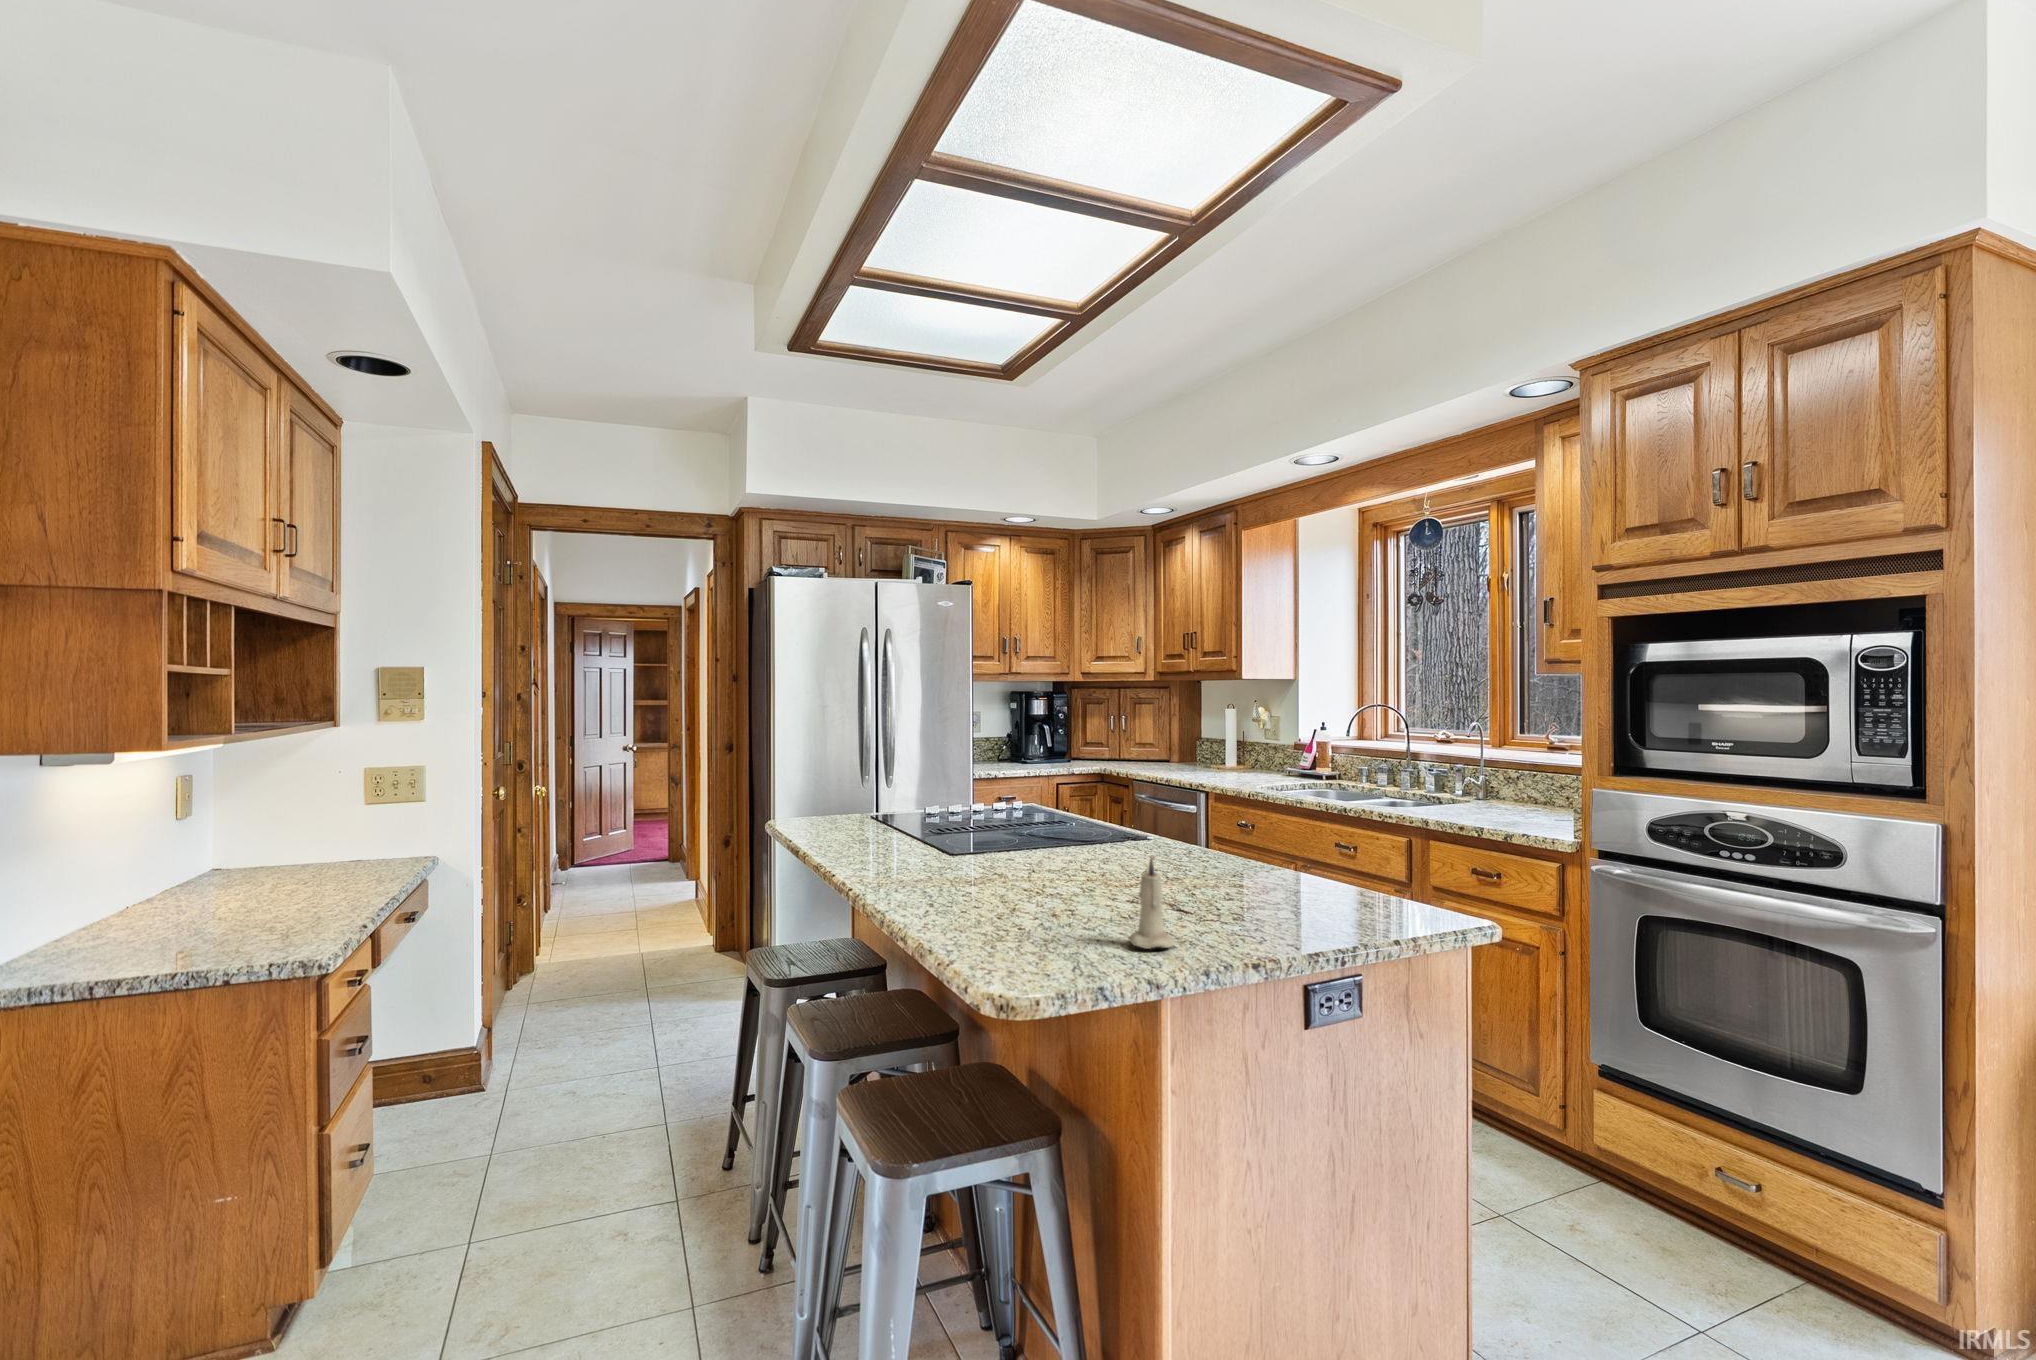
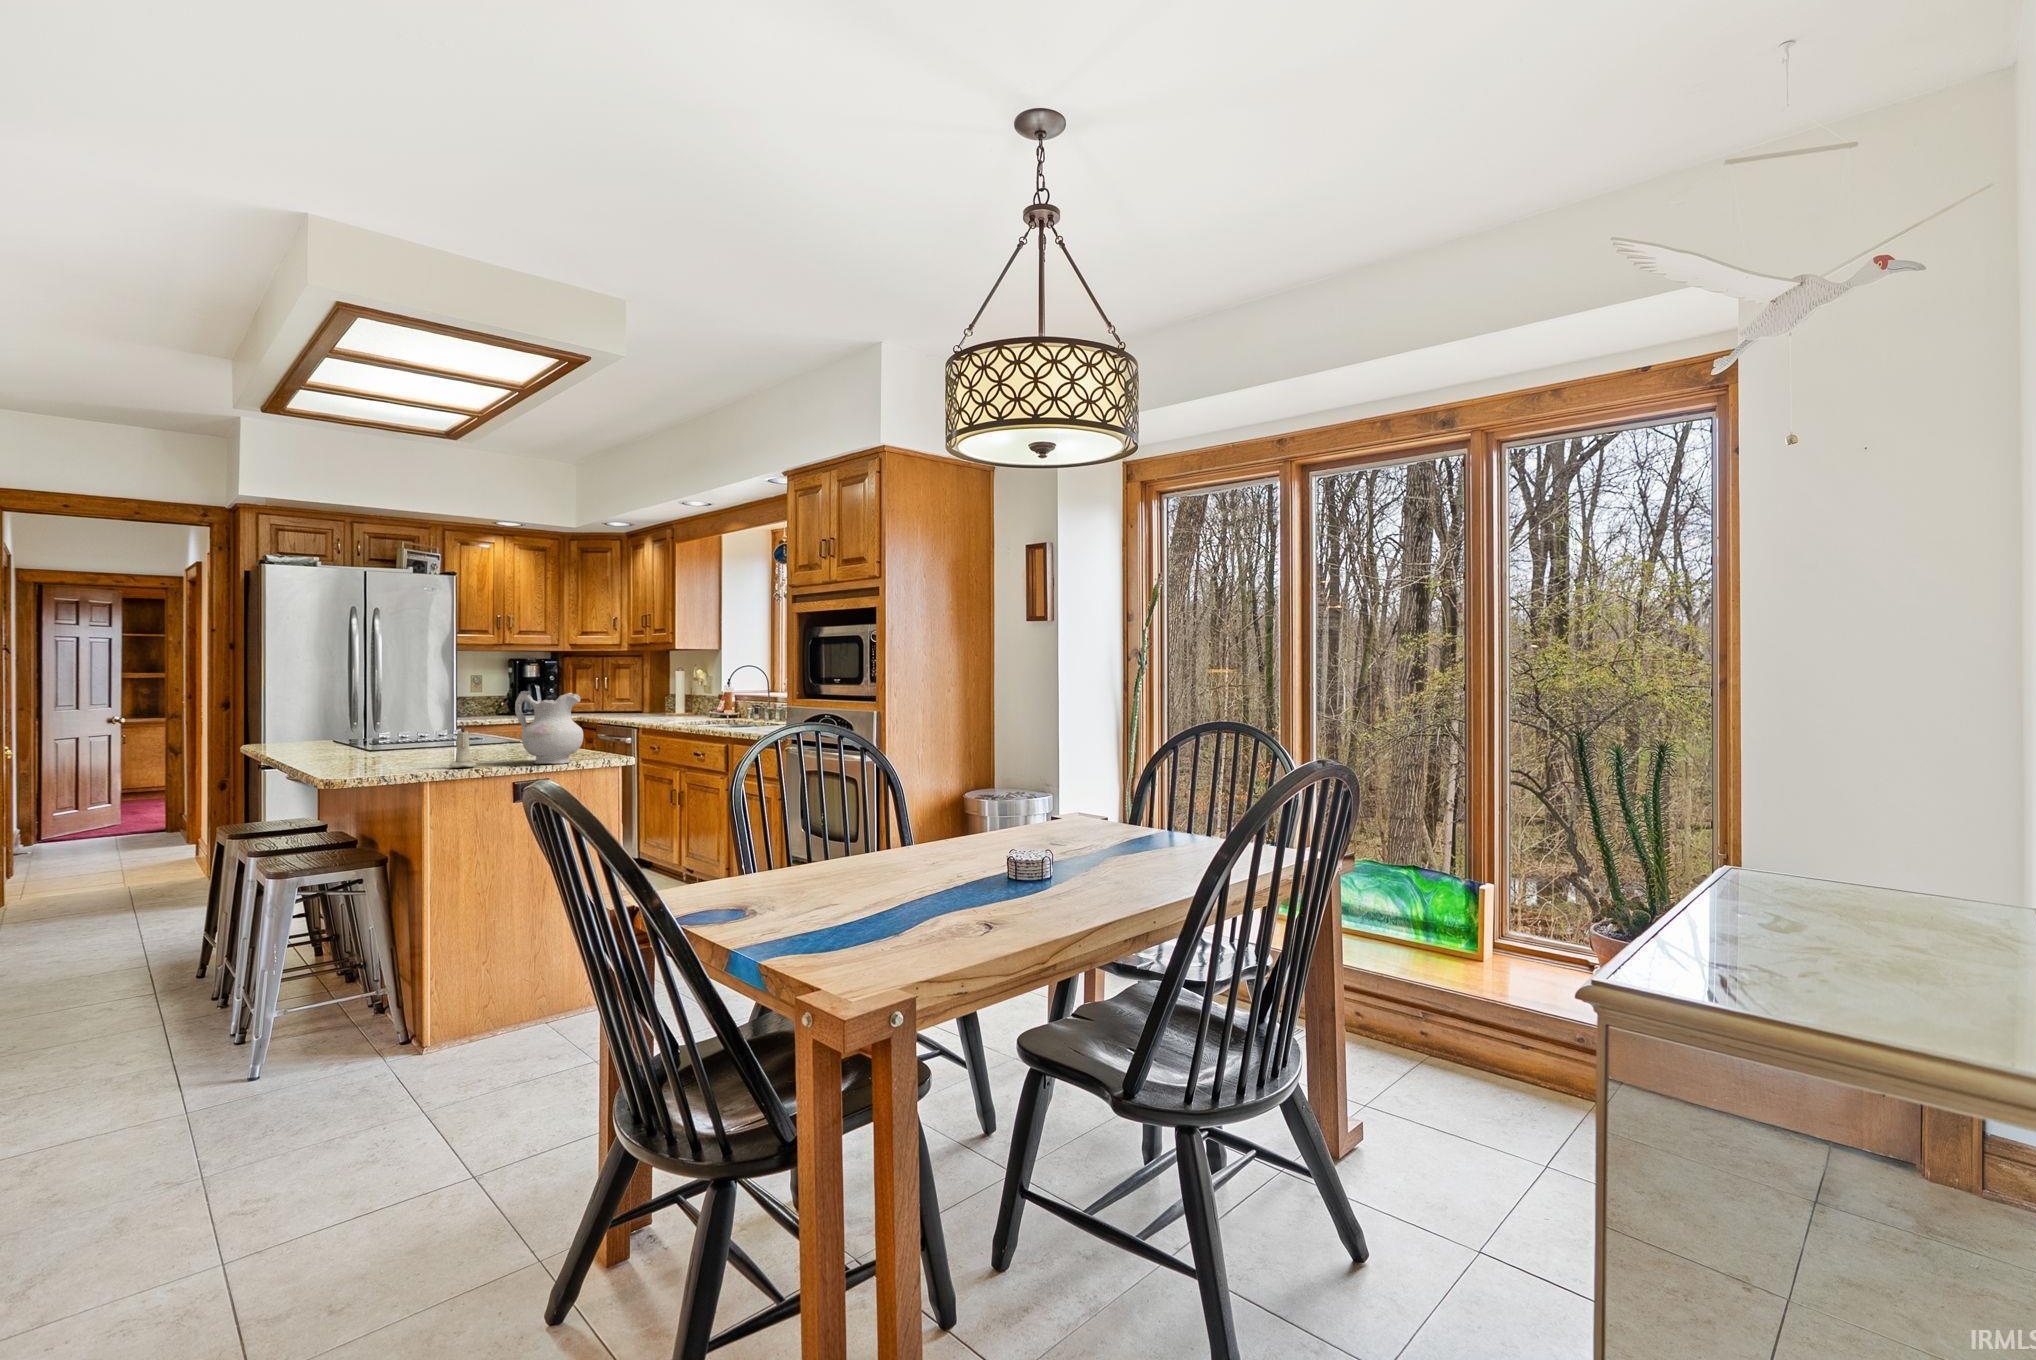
ceramic pitcher: none [1235,792,1371,950] -> present [515,691,583,764]

